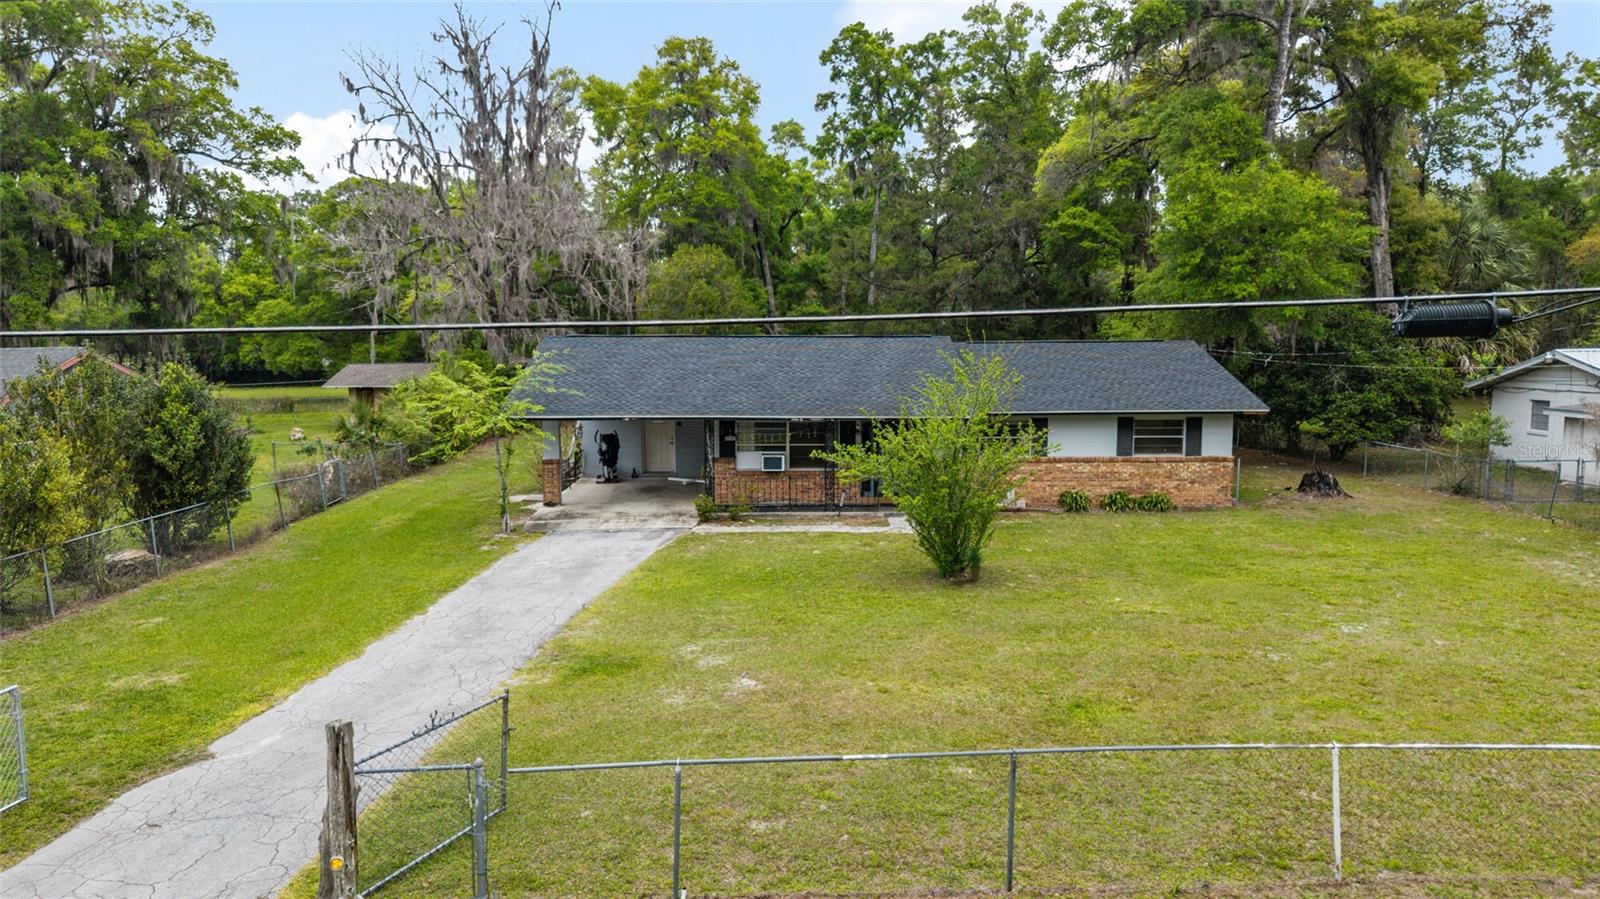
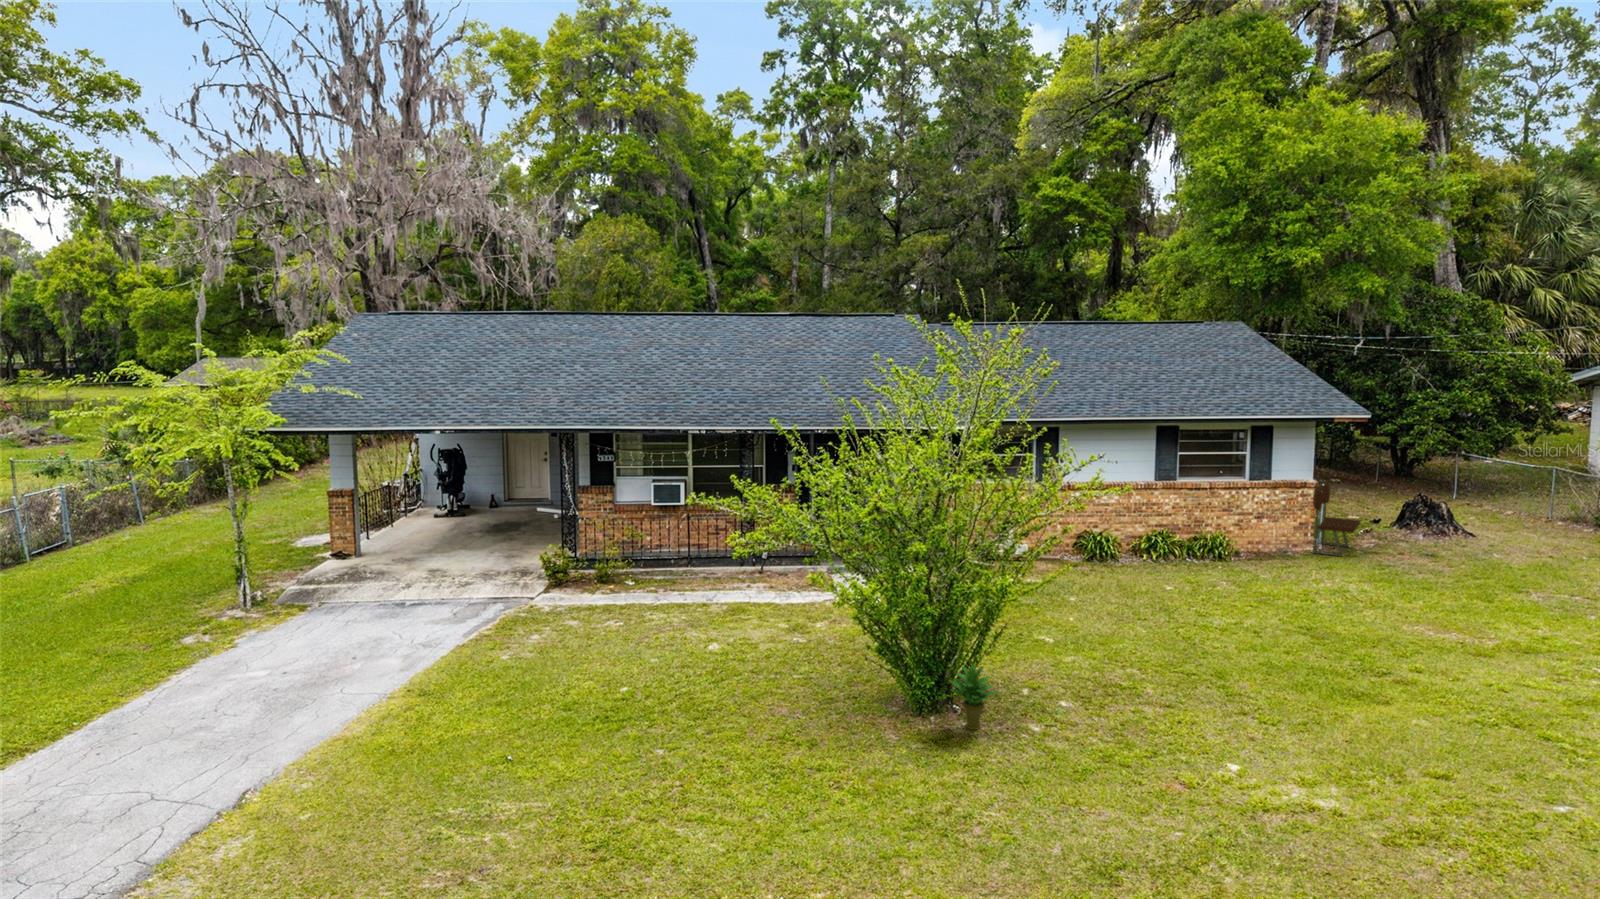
bench: none [1227,460,1264,509] -> present [1313,484,1360,556]

